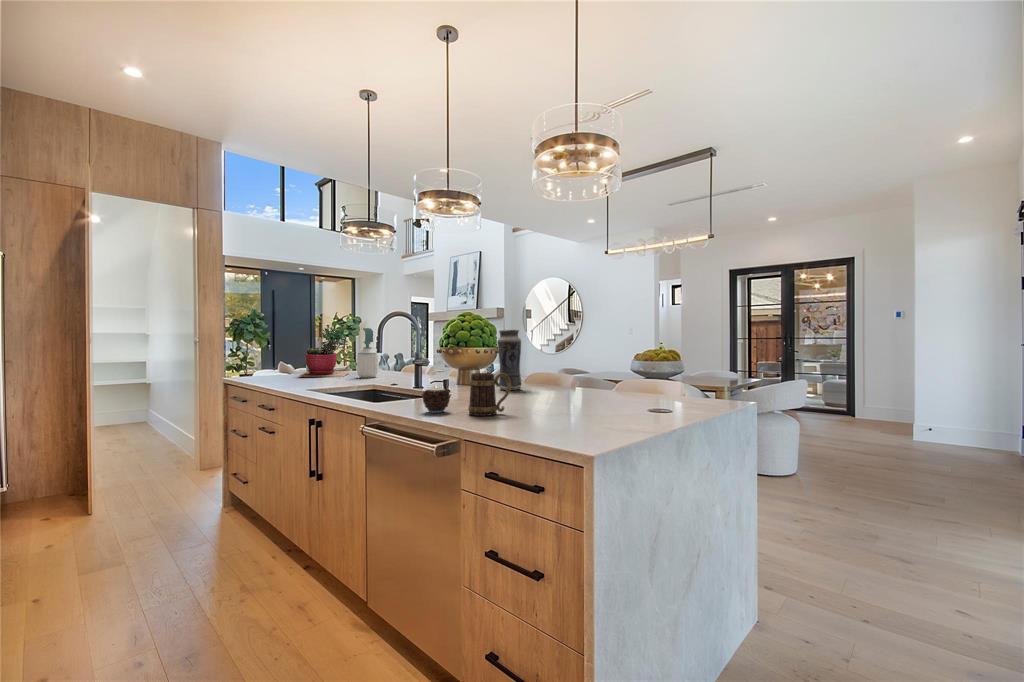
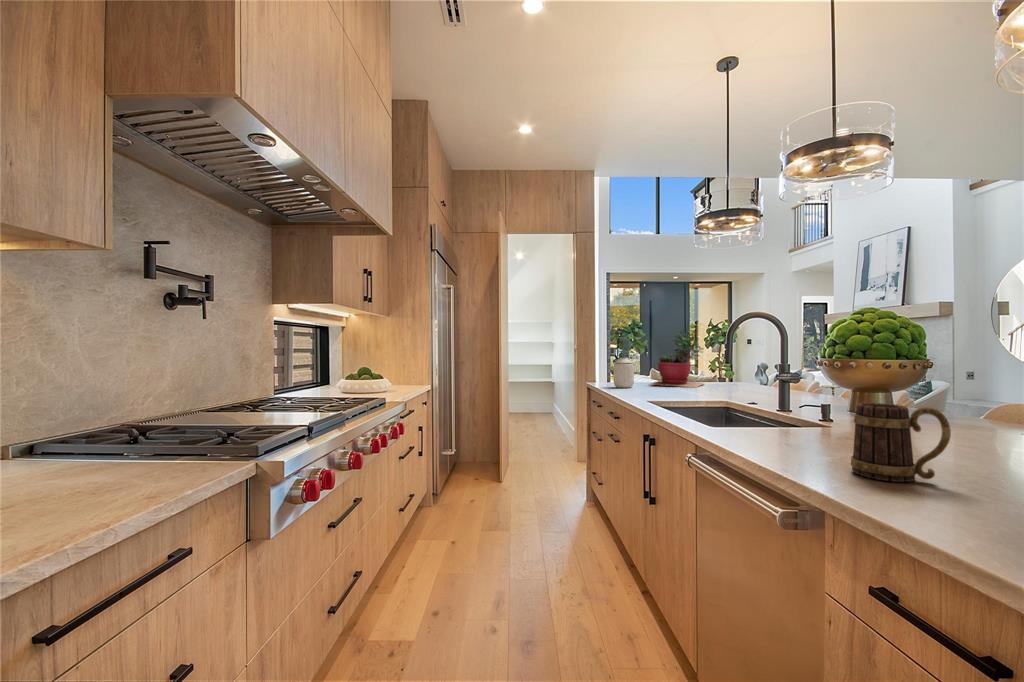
soap bottle: present [357,328,378,378] -> present [614,337,634,388]
vase: present [497,330,521,390] -> none [928,329,988,433]
candle: present [422,388,451,413] -> none [767,414,819,459]

